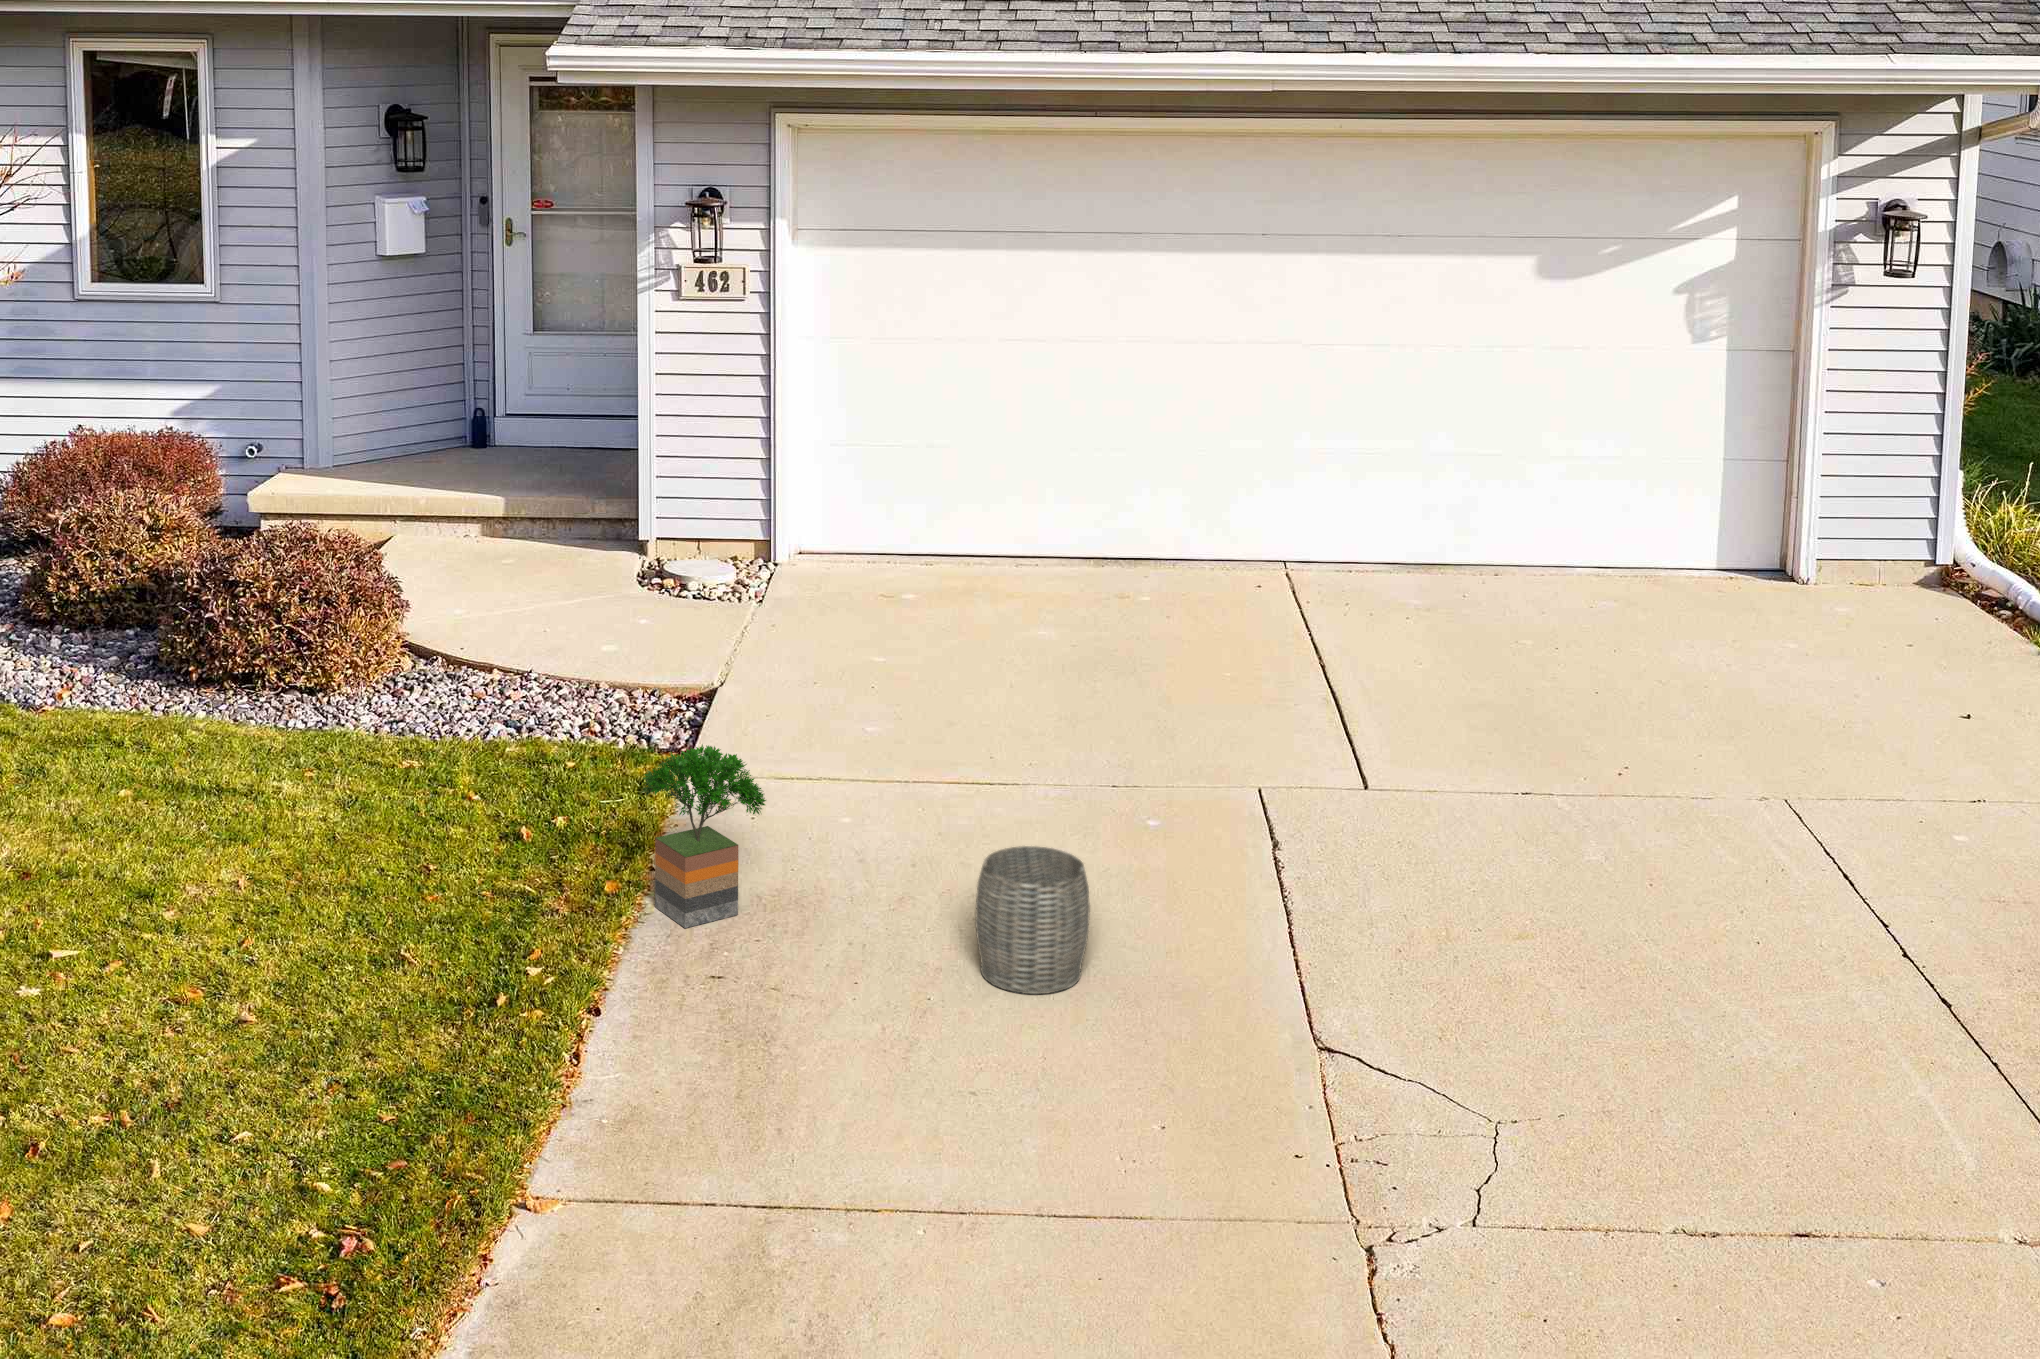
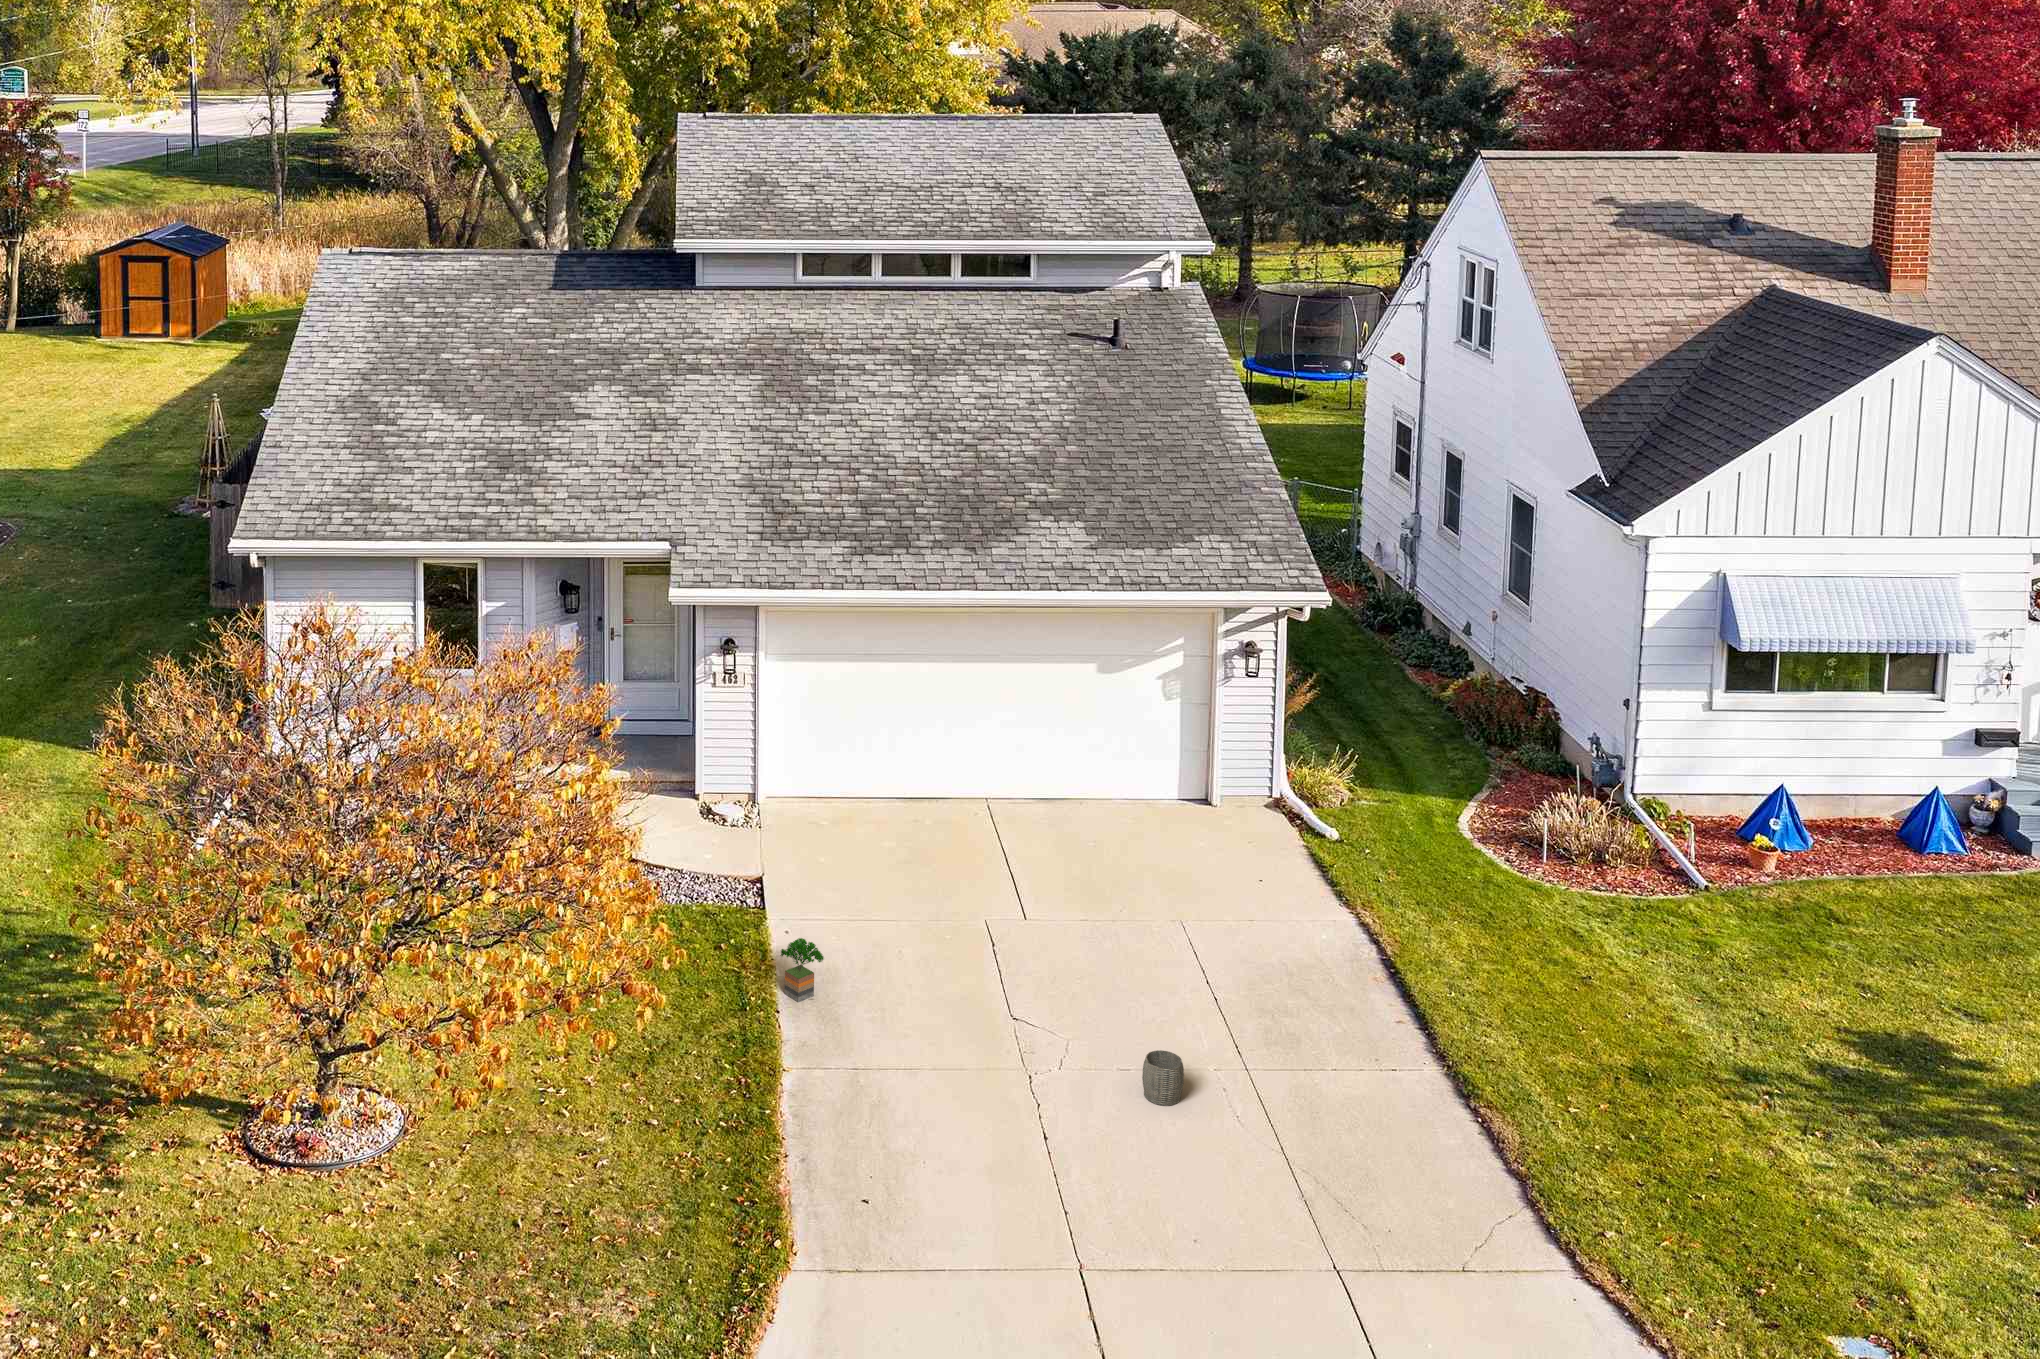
woven basket: present [975,846,1090,994] -> present [1142,1050,1184,1106]

